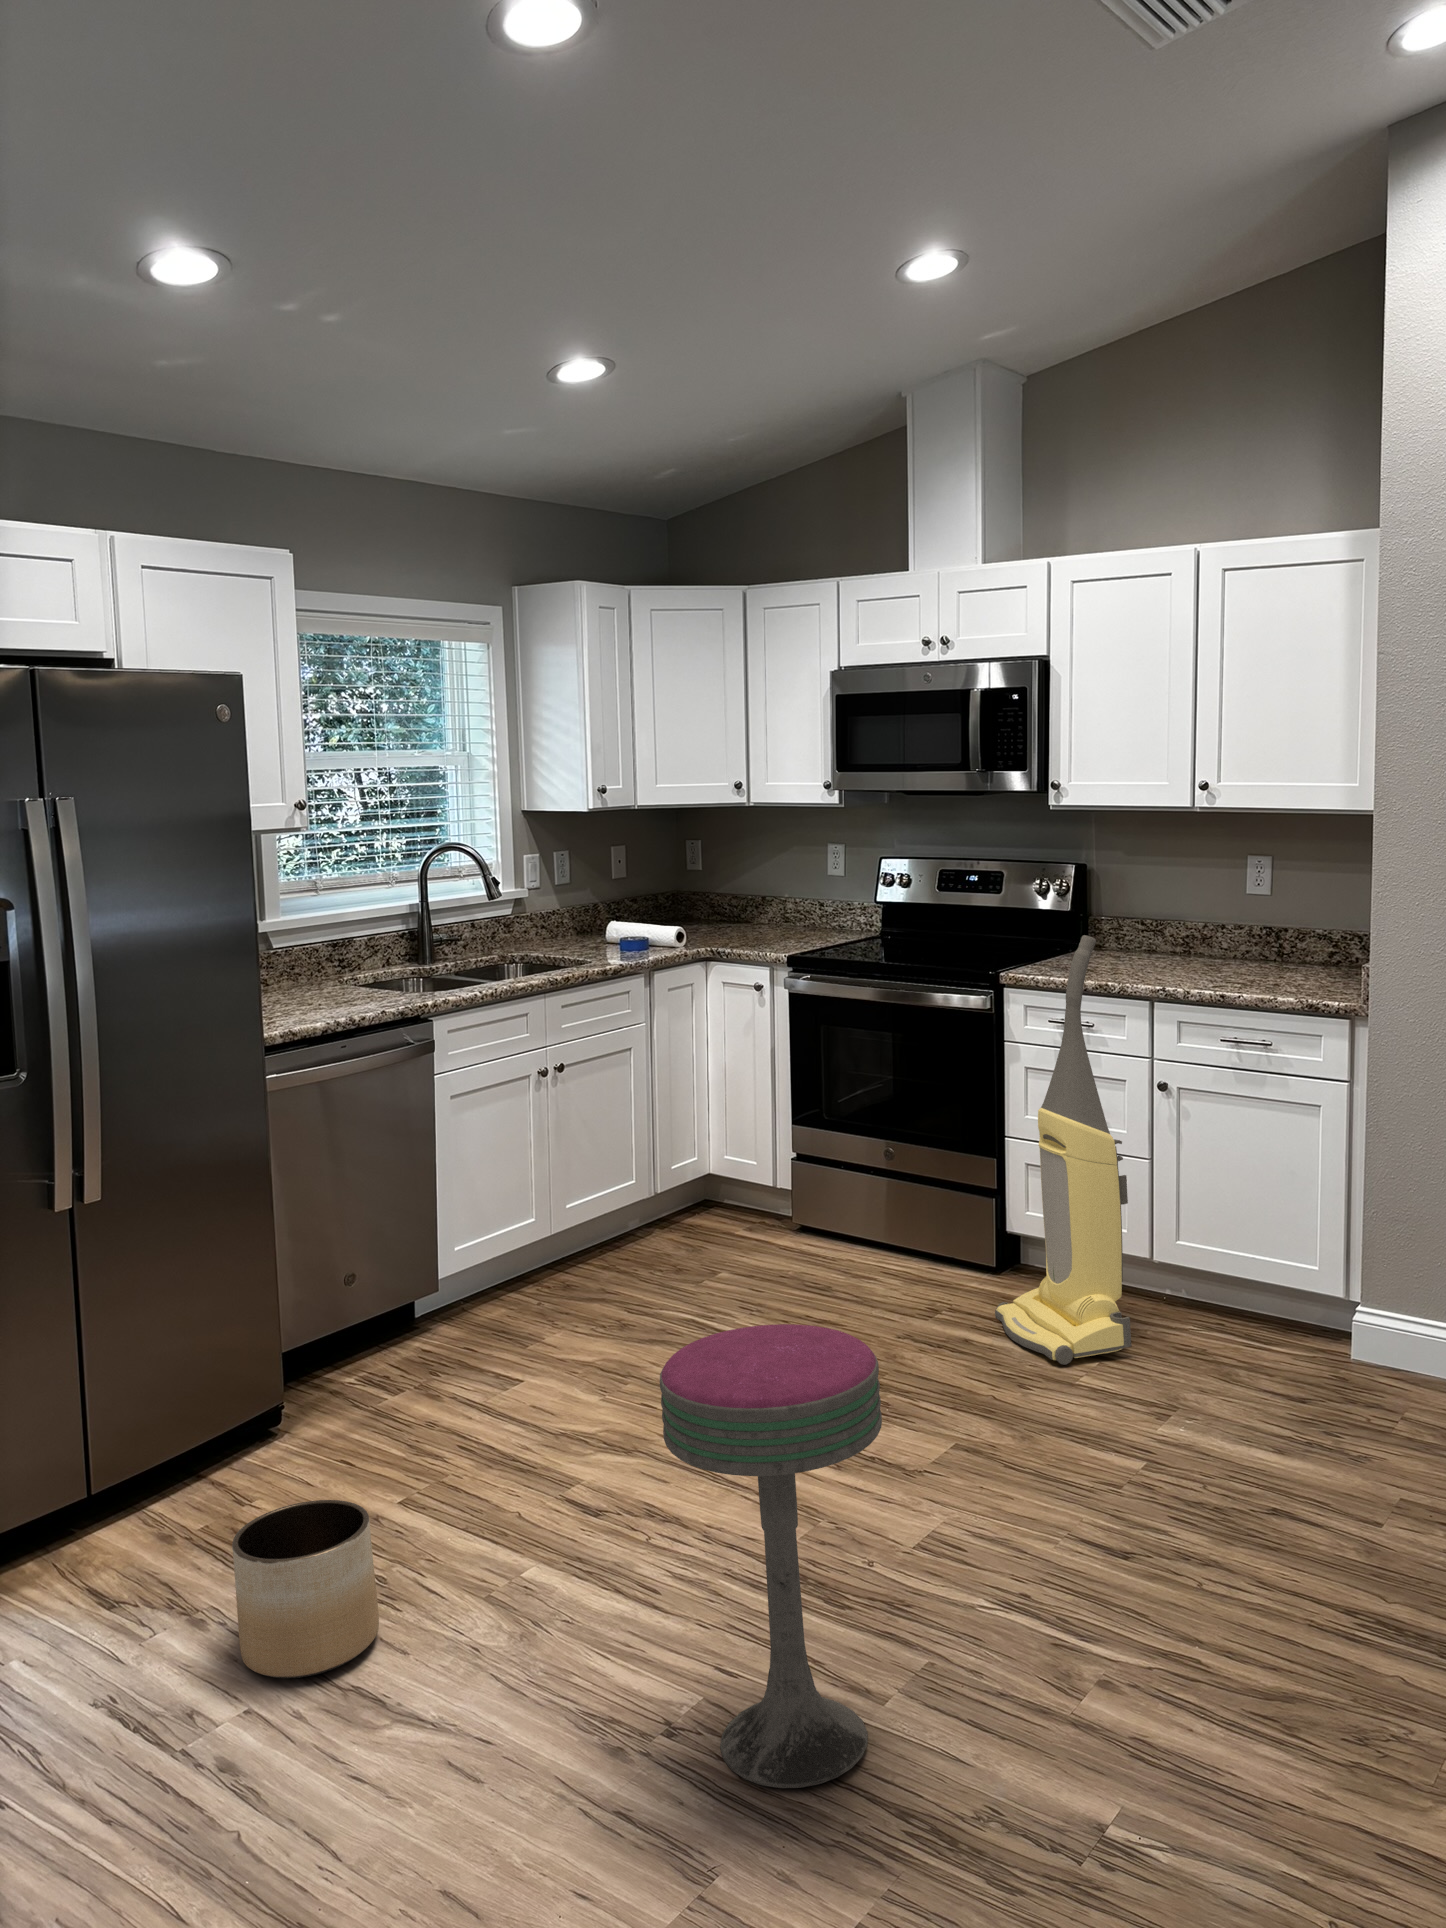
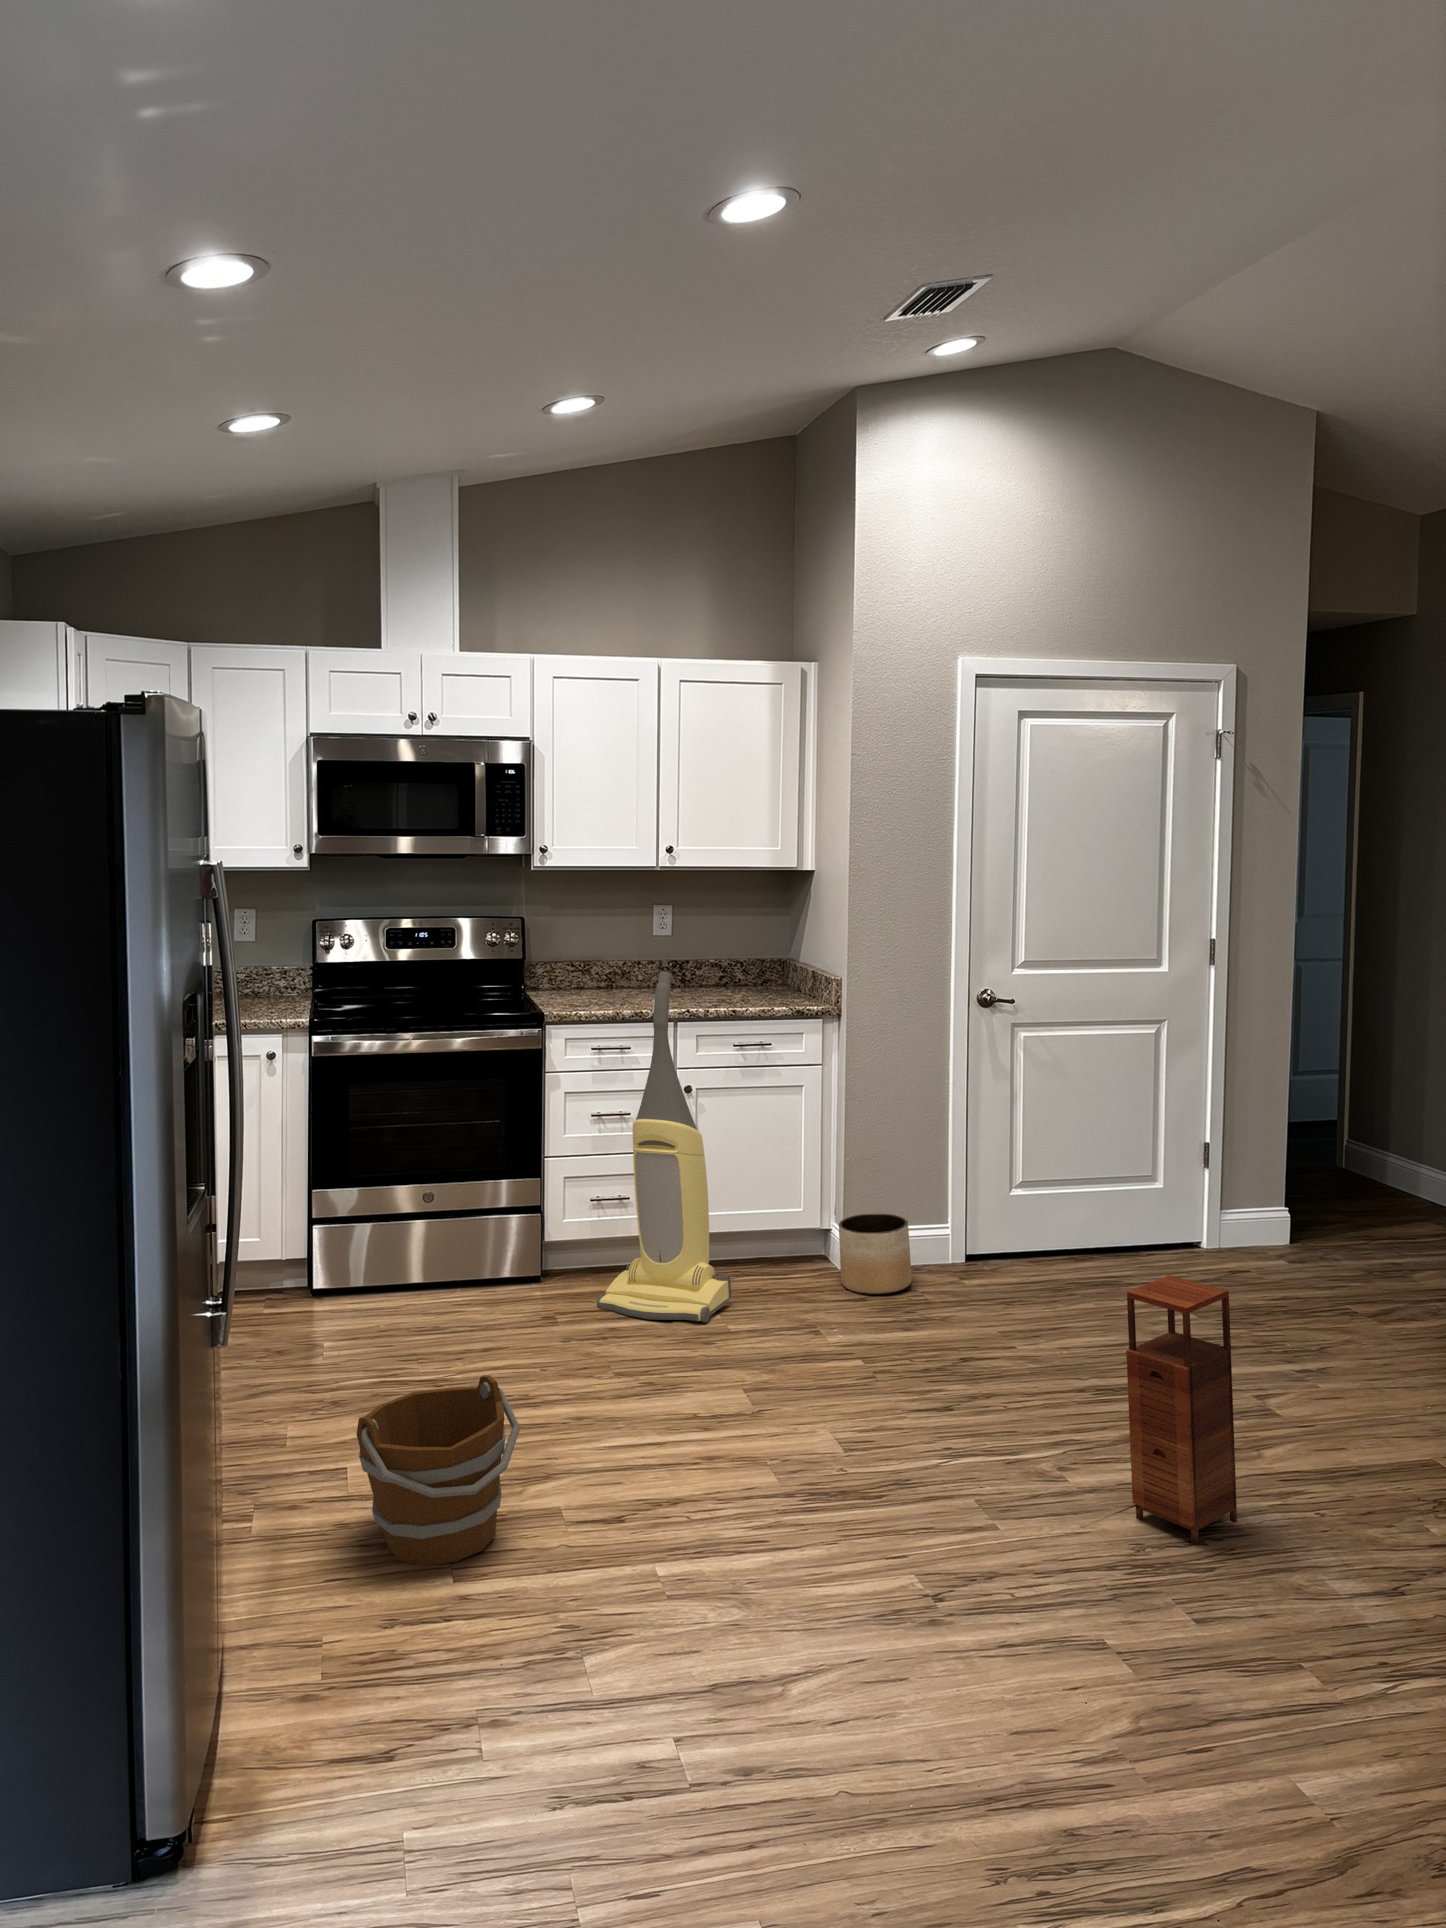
bucket: none [366,1319,527,1487] -> present [356,1375,520,1566]
bar stool: present [660,1324,882,1788] -> none [900,1258,1070,1599]
storage cabinet: none [1057,1448,1192,1864] -> present [1126,1275,1237,1545]
planter: present [232,1500,379,1678] -> present [839,1213,912,1295]

